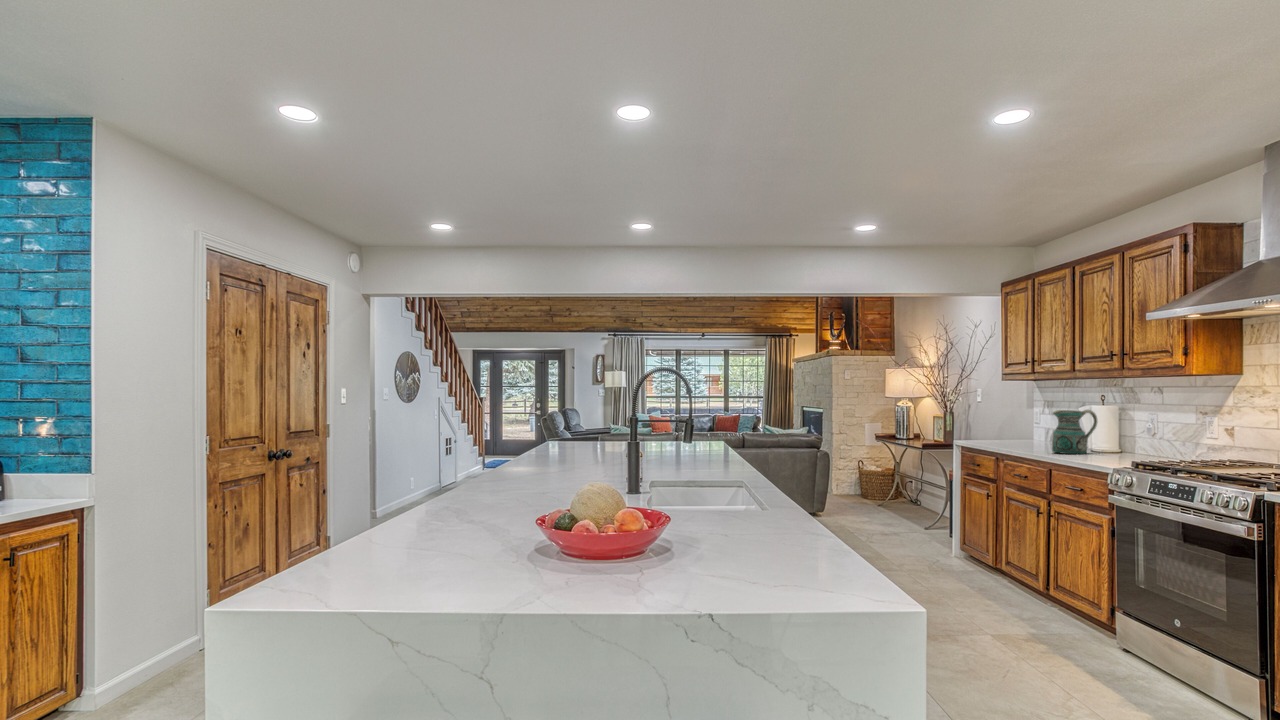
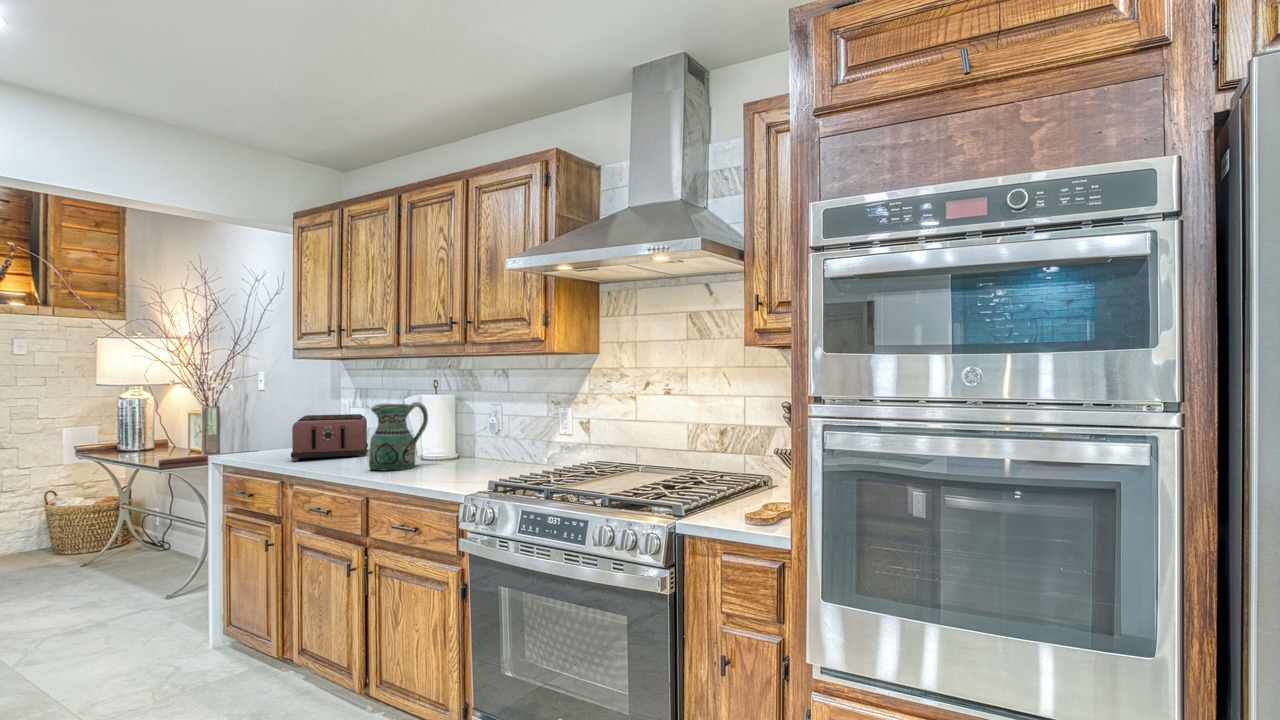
toaster: none [1001,418,1058,448] -> present [291,414,368,461]

